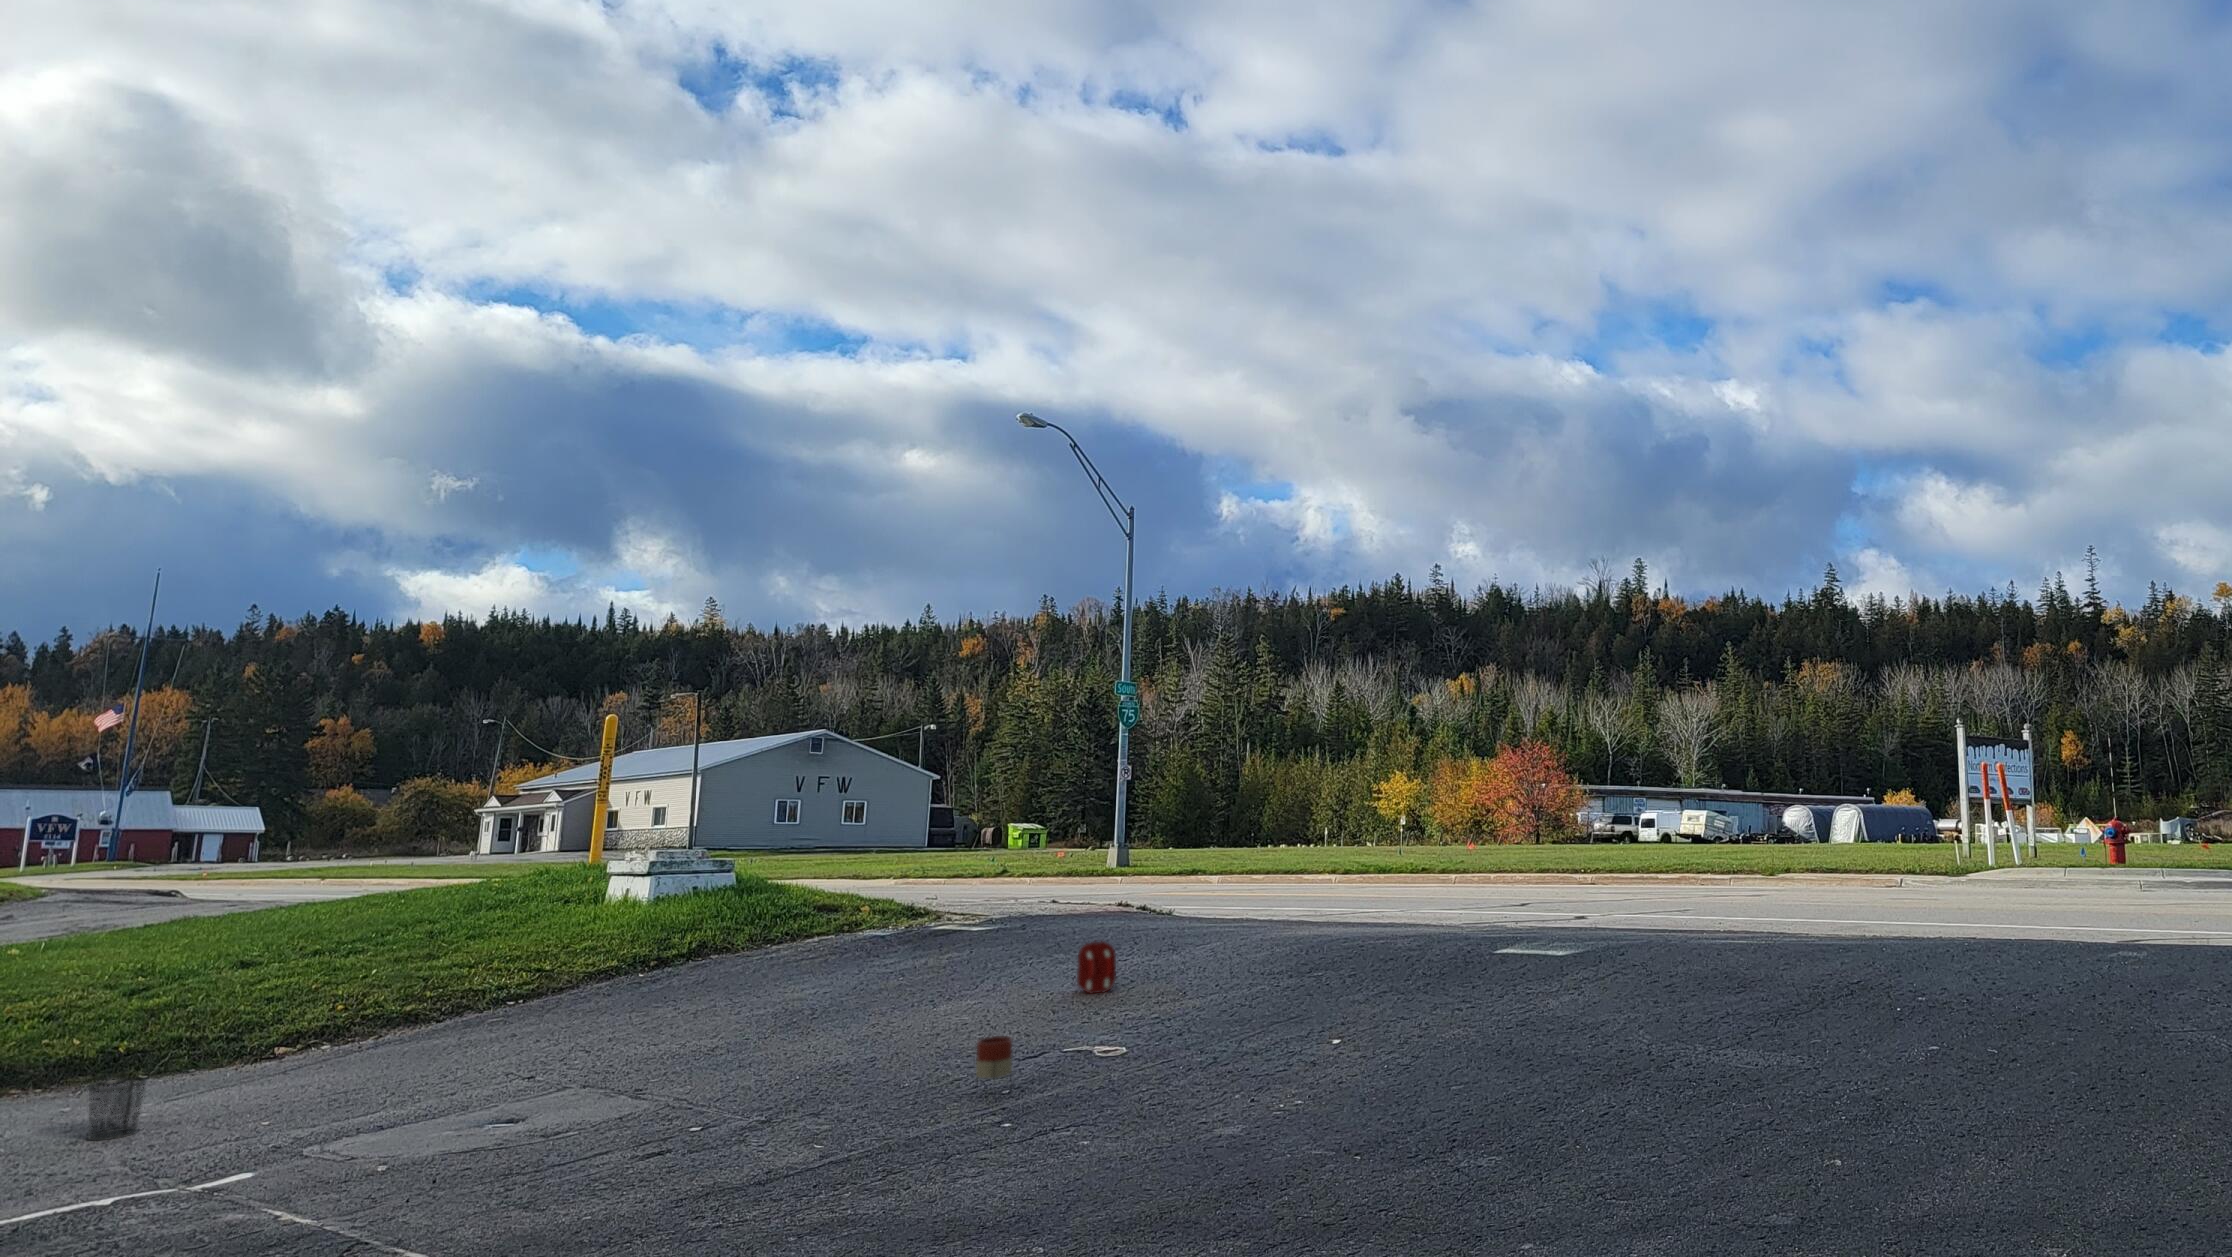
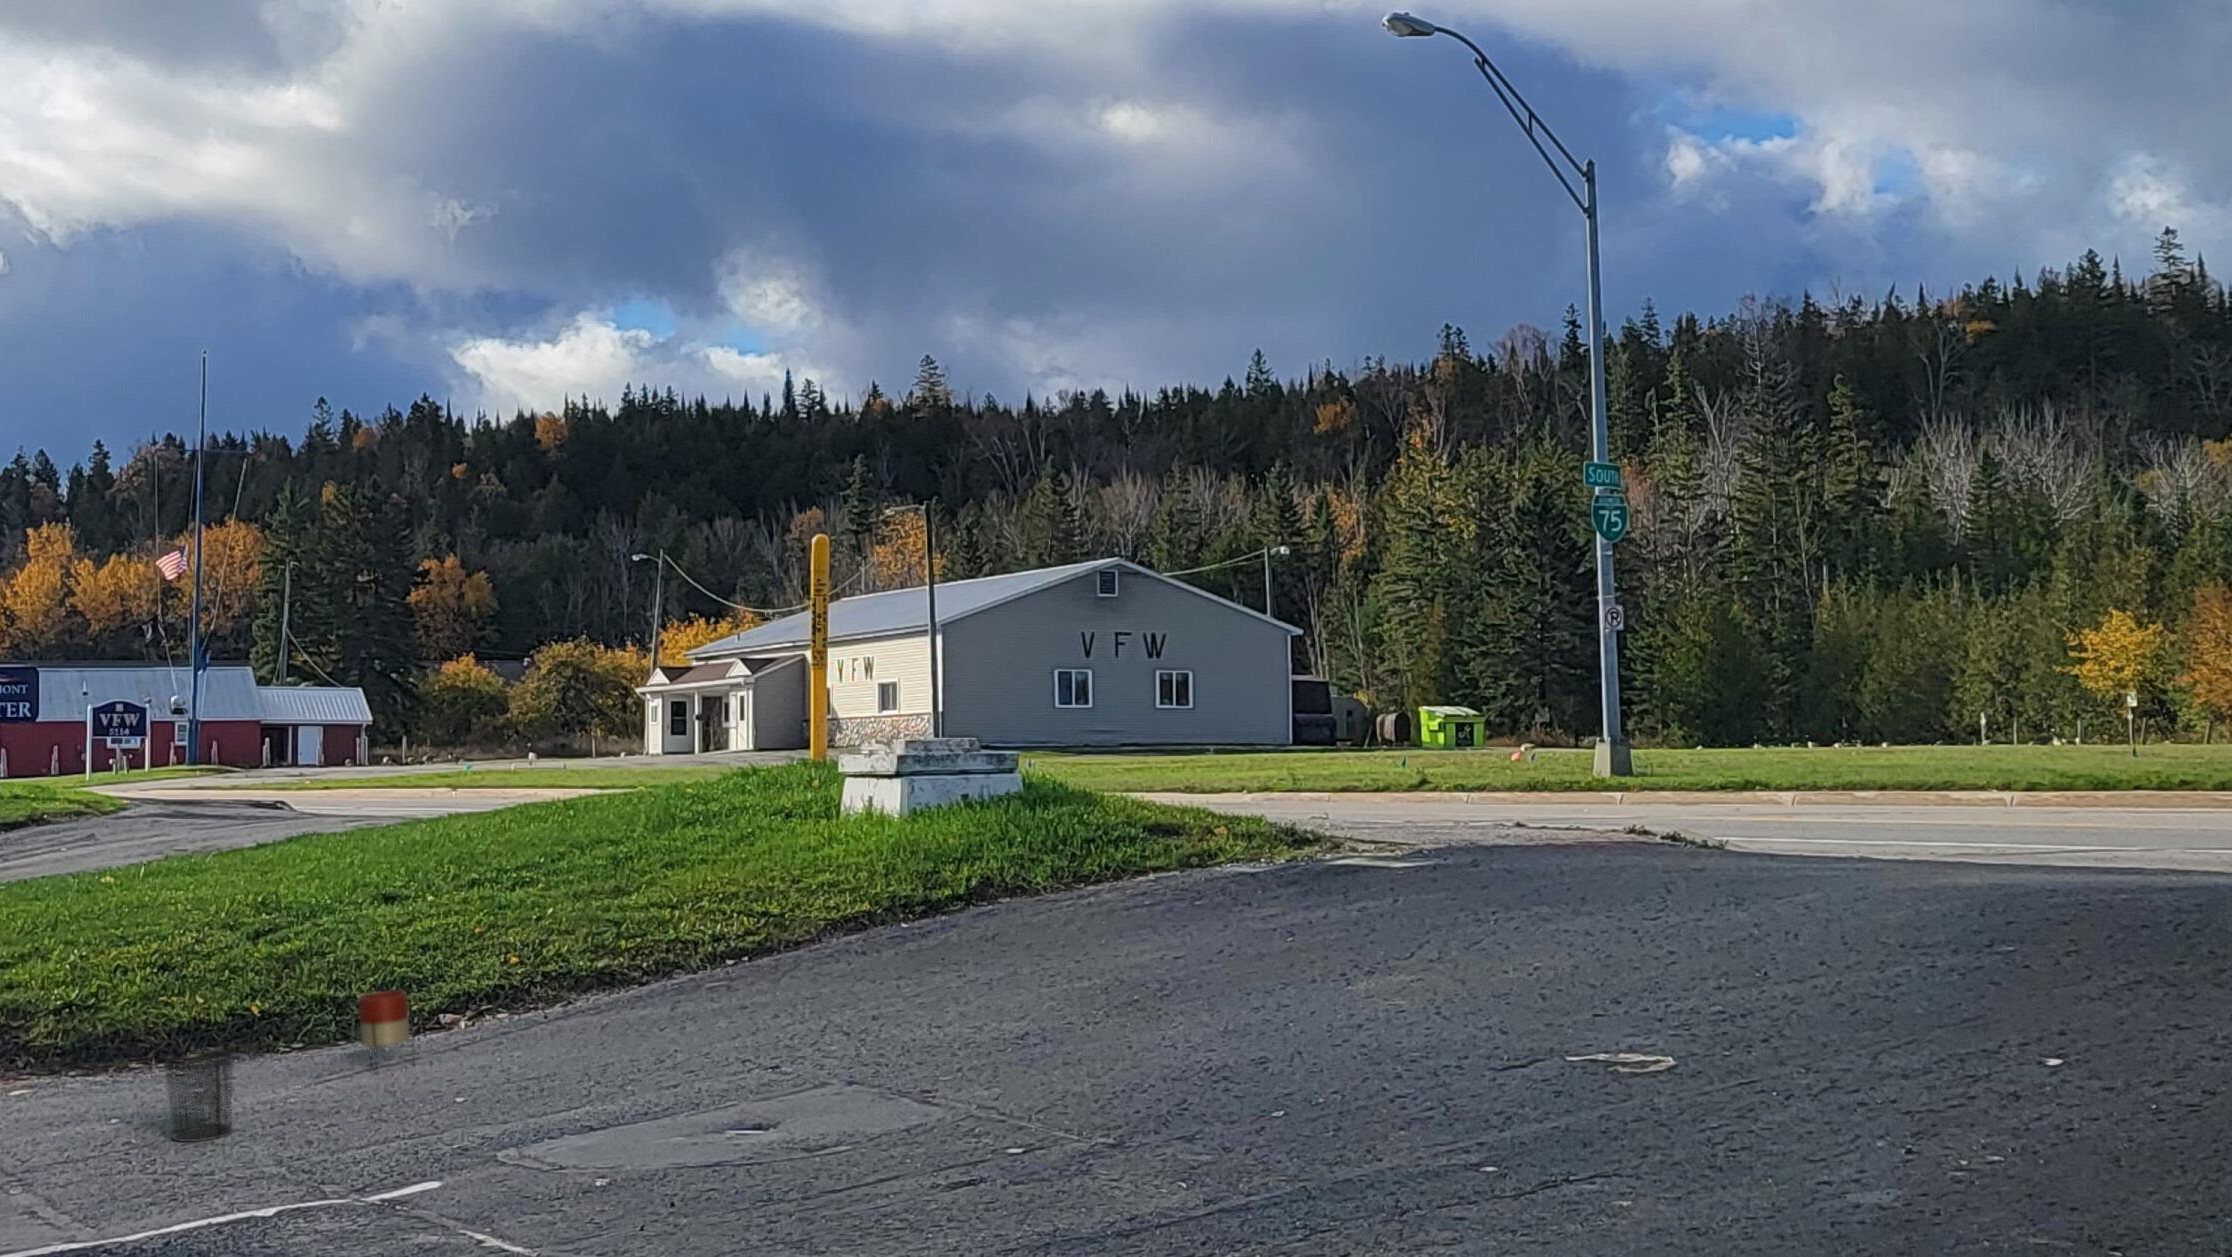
backpack: present [1077,941,1116,994] -> none [1643,878,1724,978]
planter: present [976,1036,1012,1081] -> present [358,990,414,1065]

